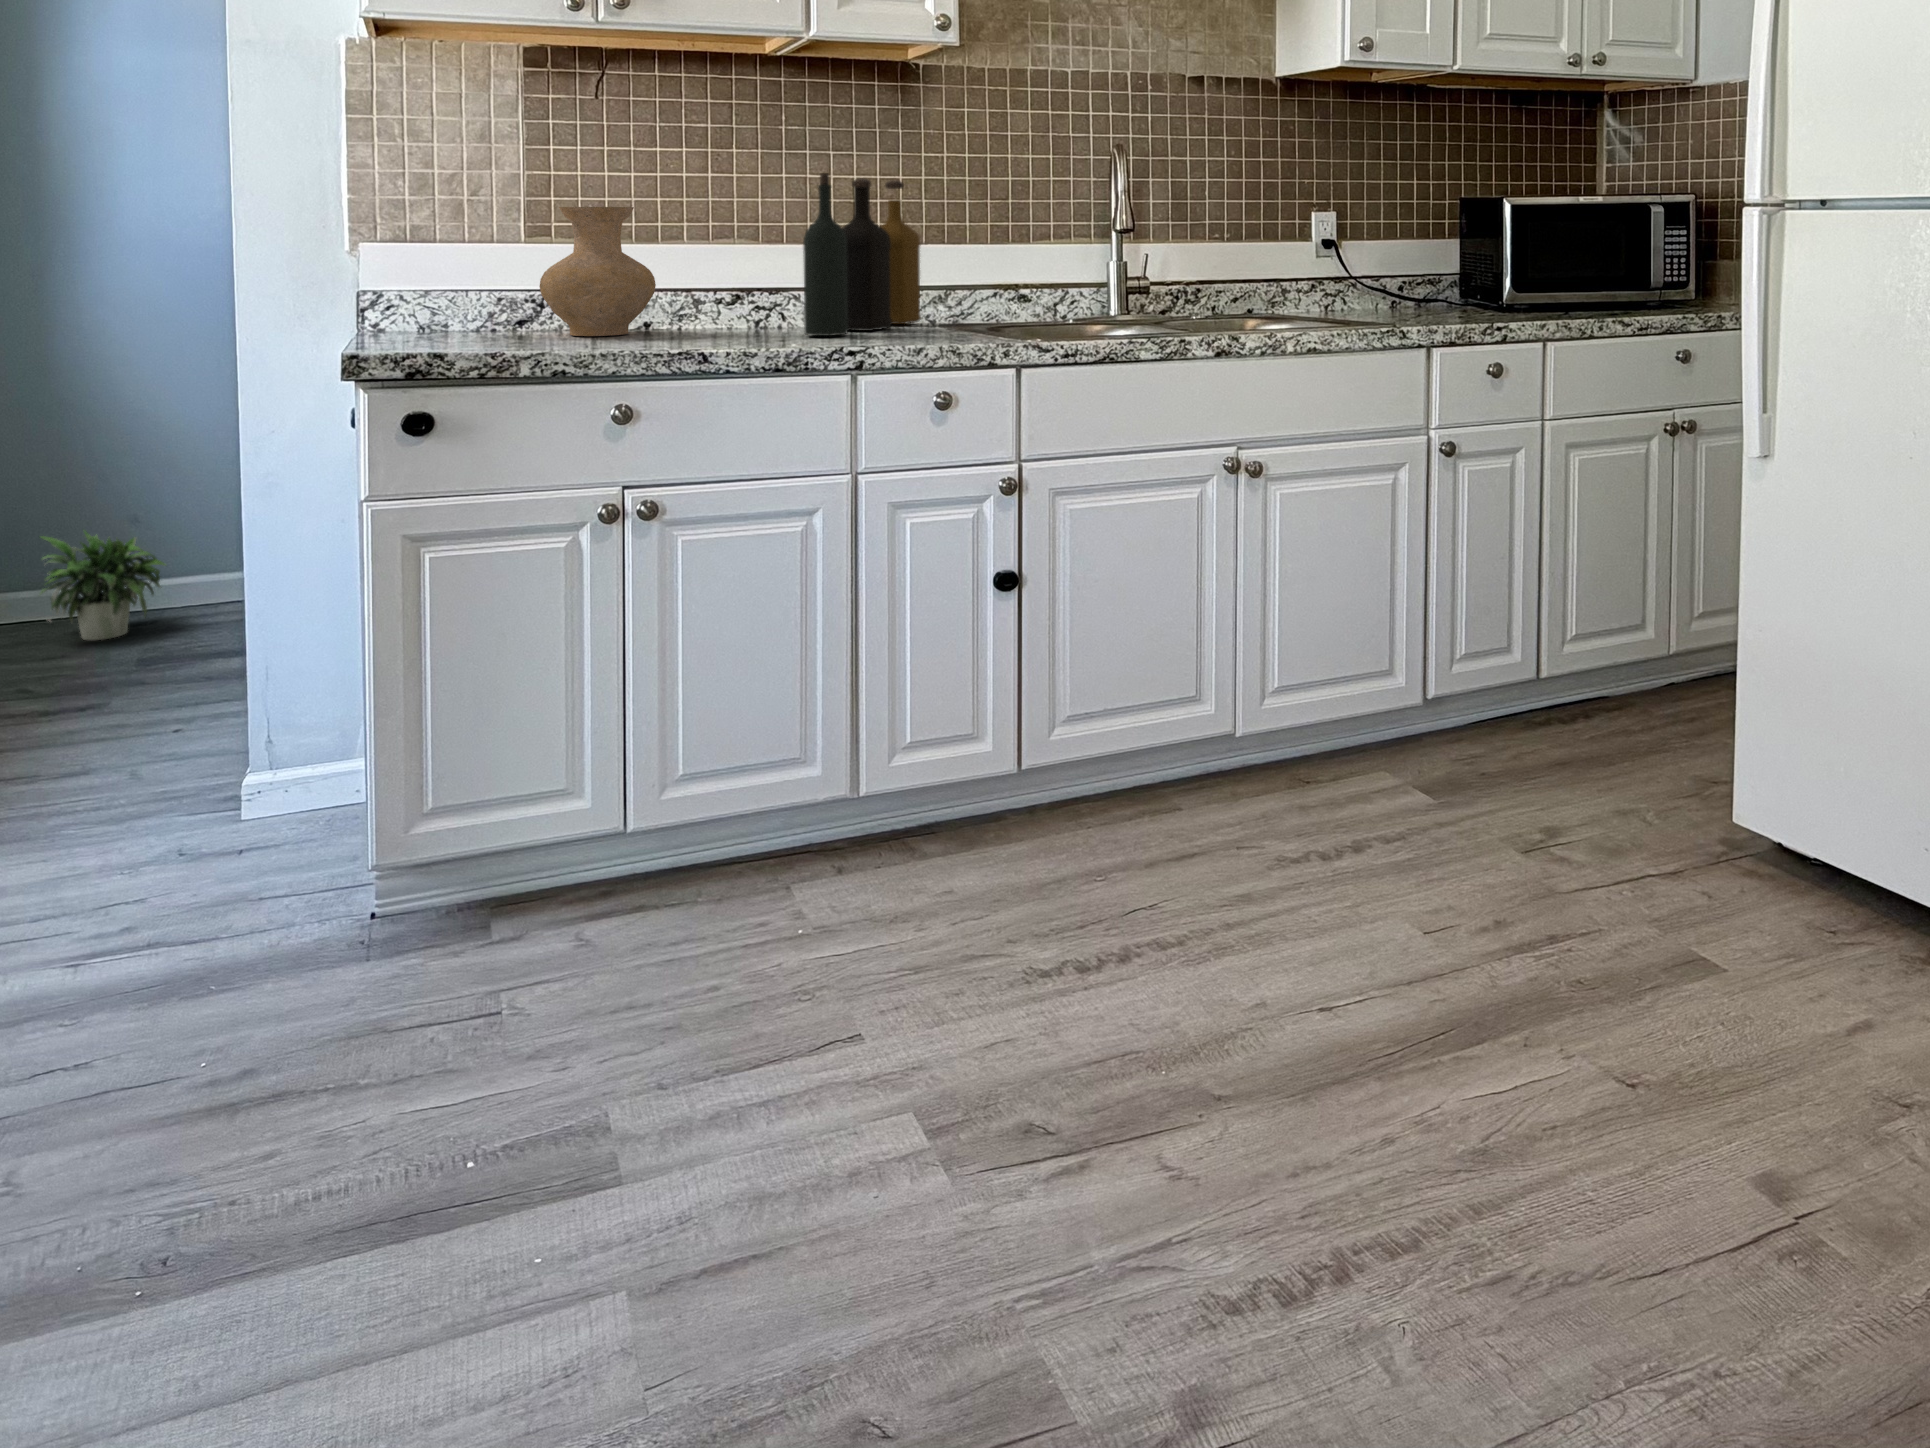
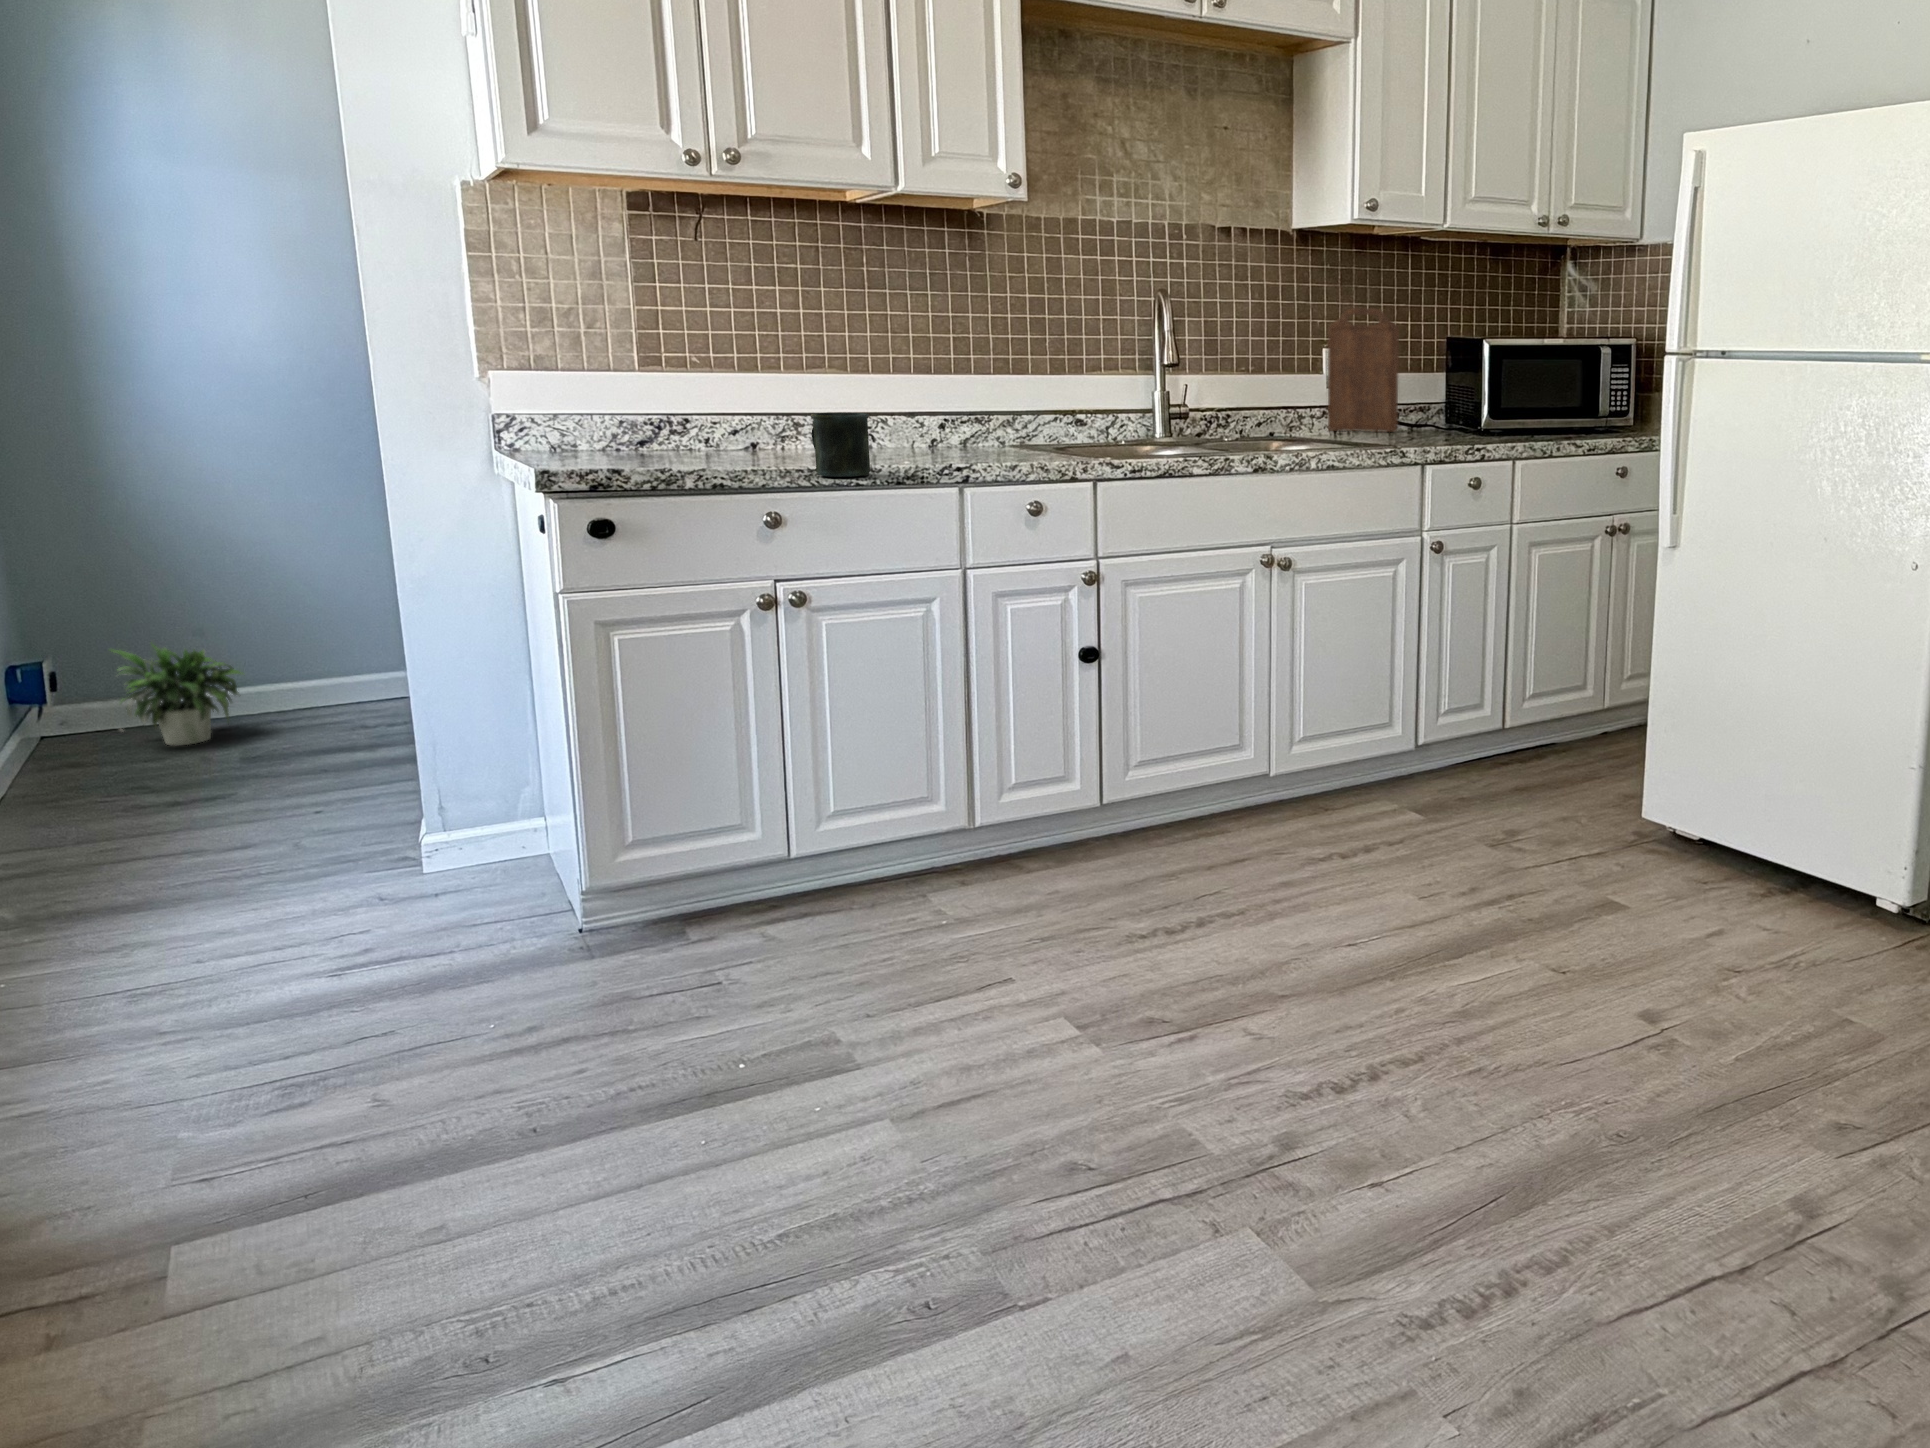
cutting board: none [1317,166,1401,308] -> present [1328,308,1399,432]
bottle: present [803,173,921,336] -> none [897,313,995,455]
vase: present [539,207,656,336] -> none [657,340,762,455]
mug: none [677,286,746,362] -> present [811,413,870,477]

